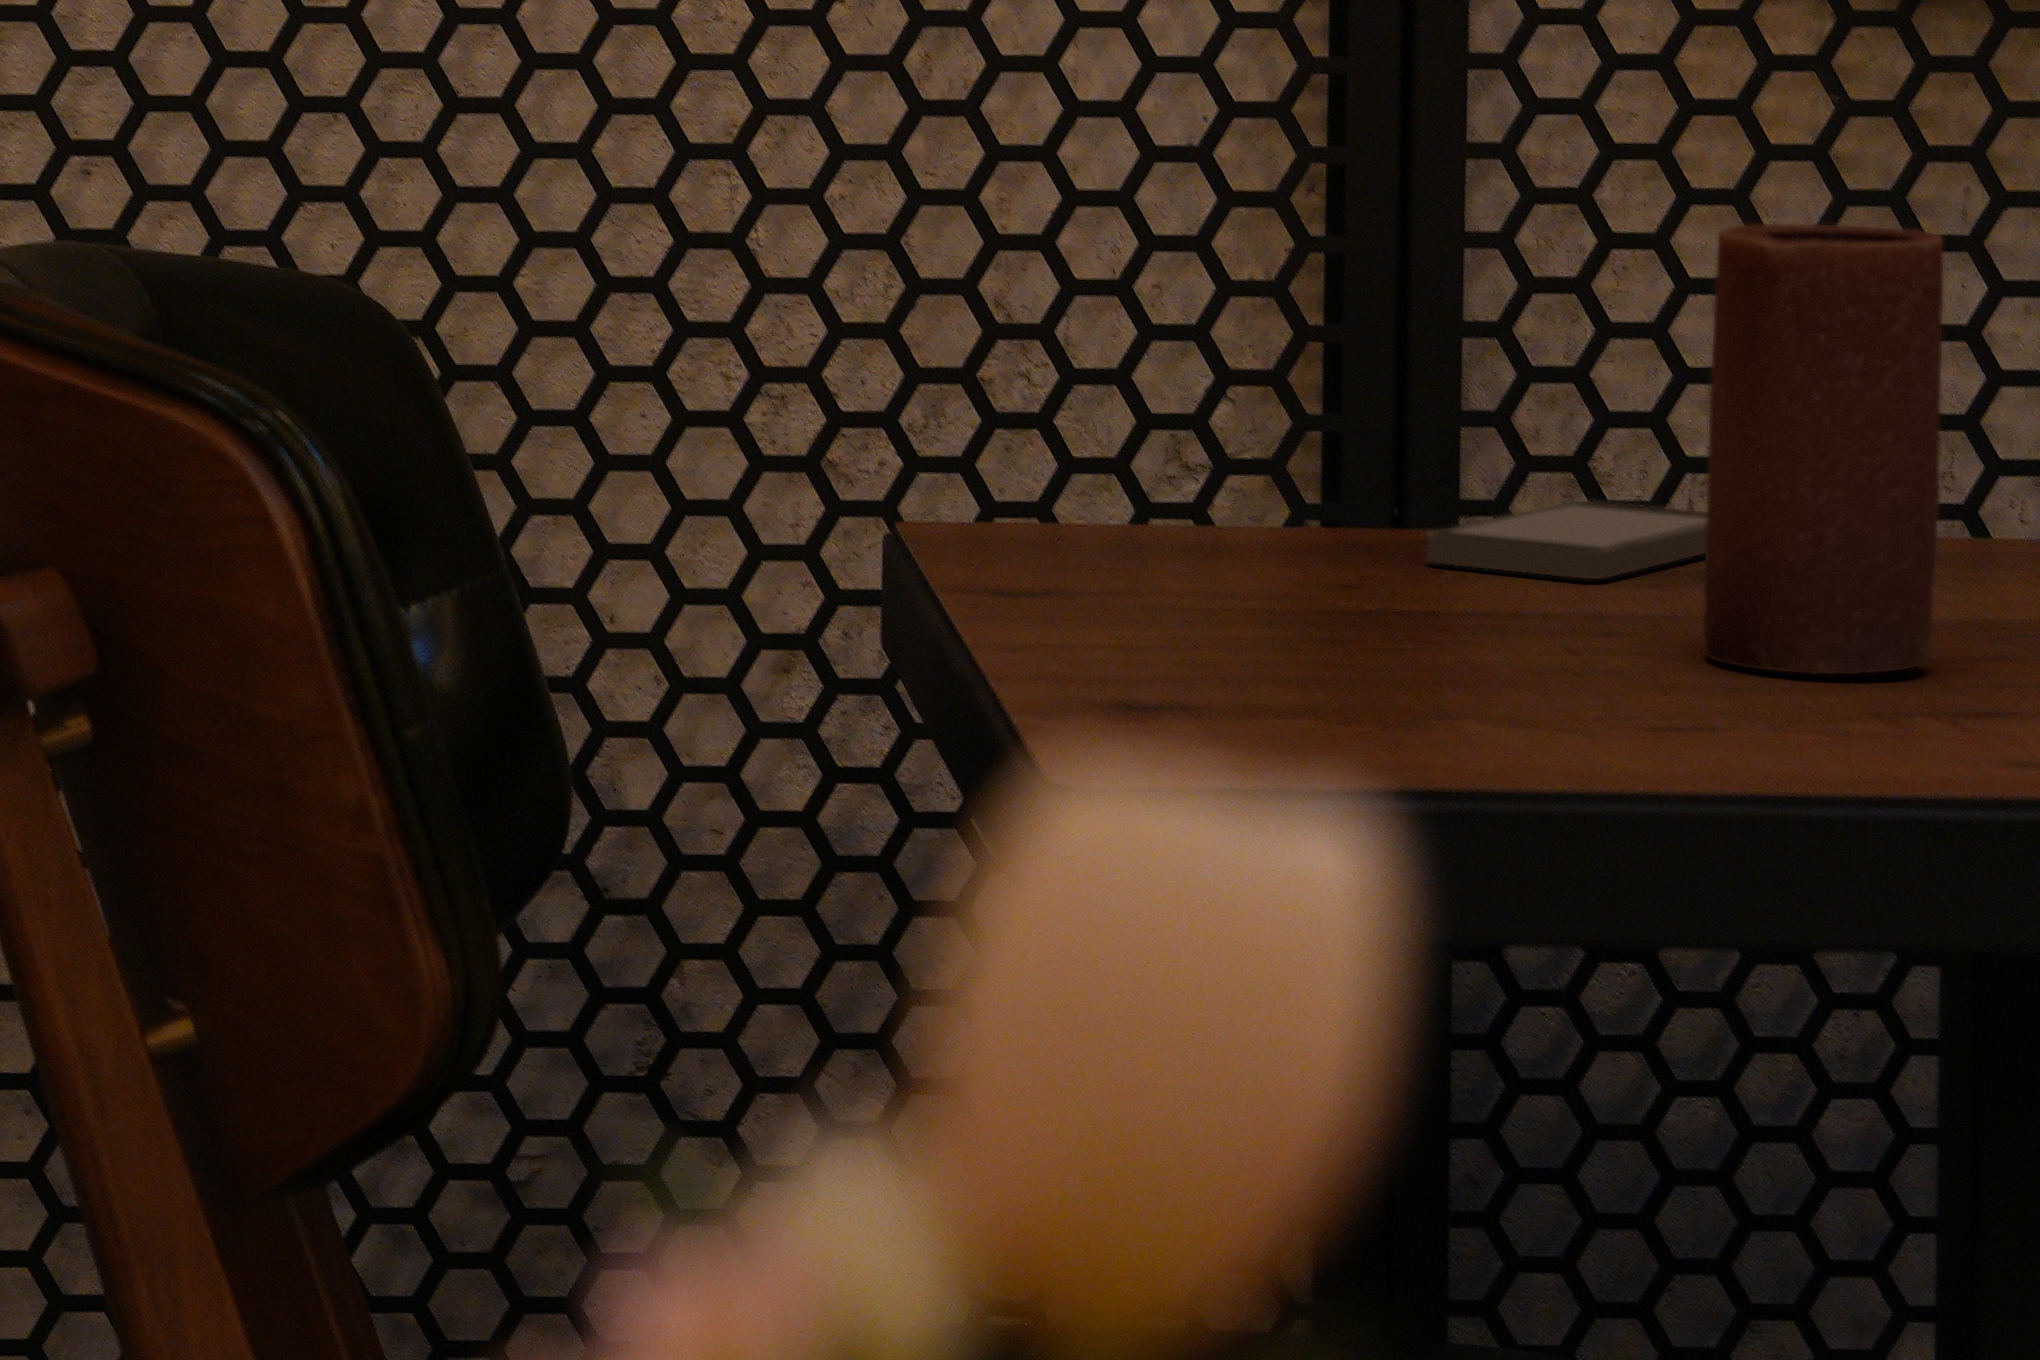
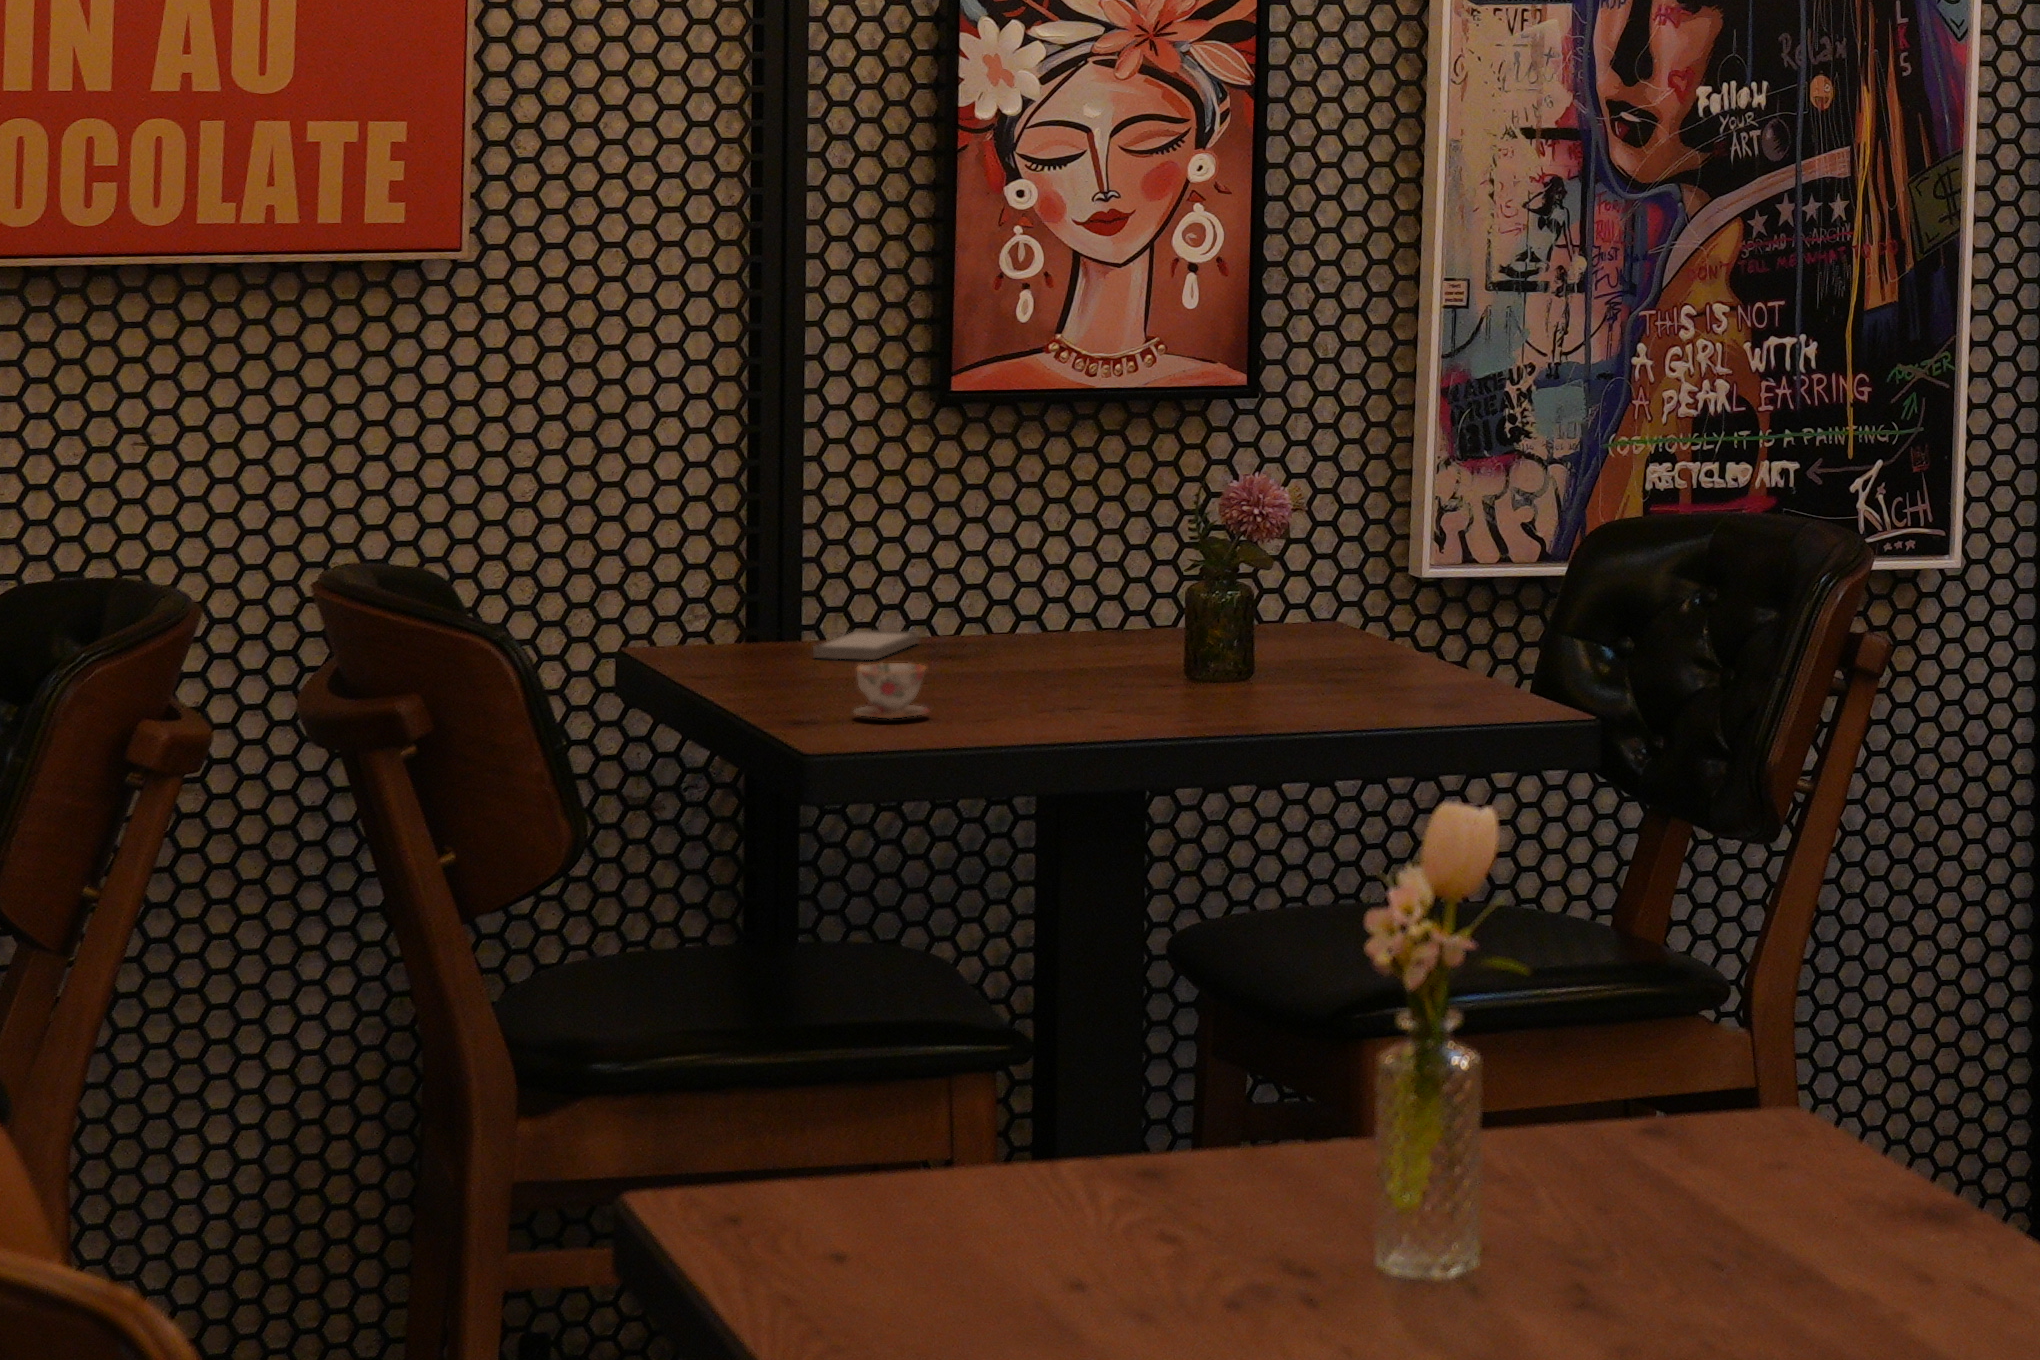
candle: present [1704,224,1943,674] -> none [921,535,993,686]
teacup: none [1427,584,1685,764] -> present [854,663,929,719]

